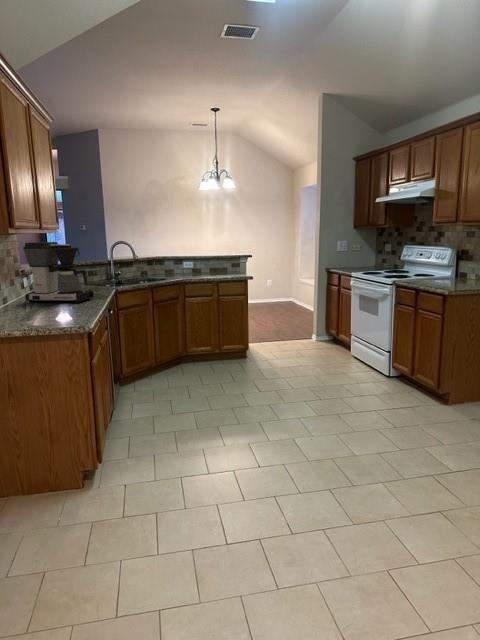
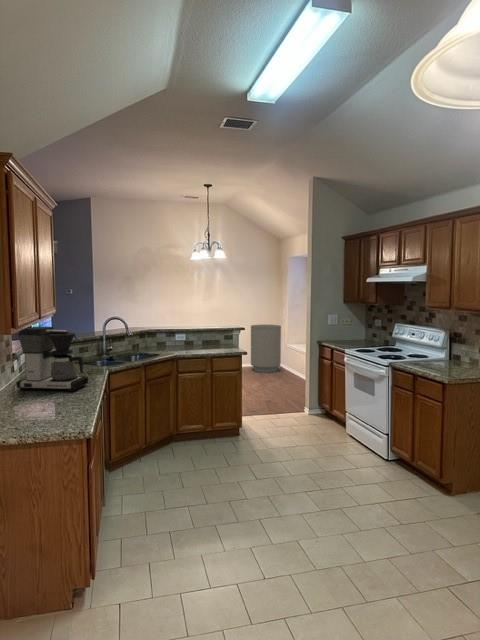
trash can: none [262,259,293,306] -> present [251,325,281,372]

